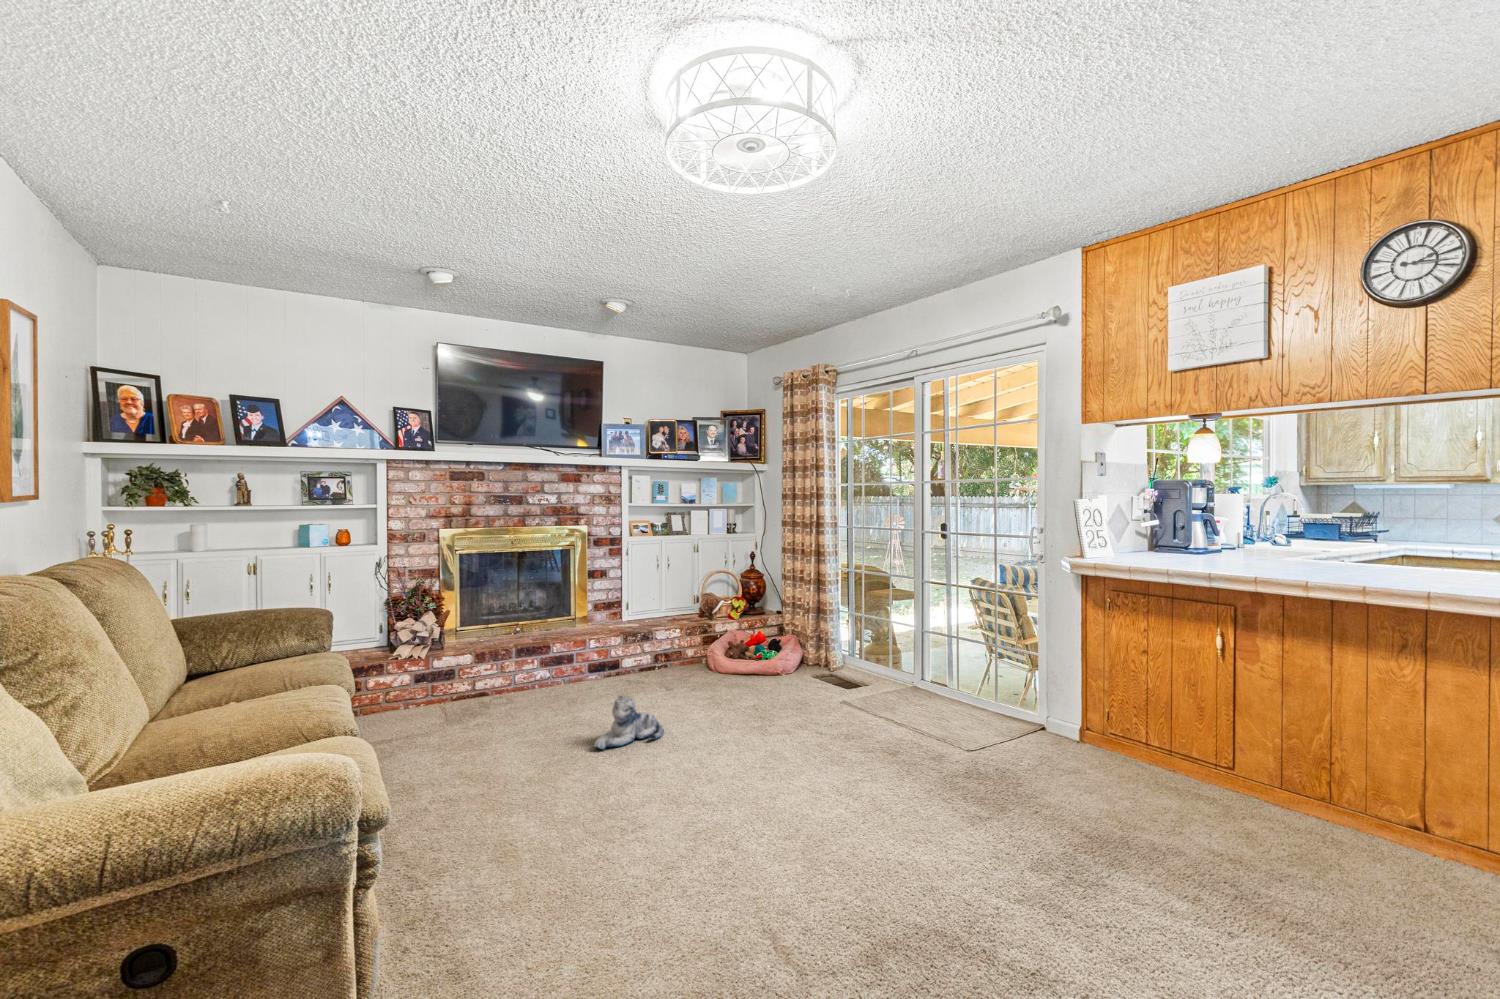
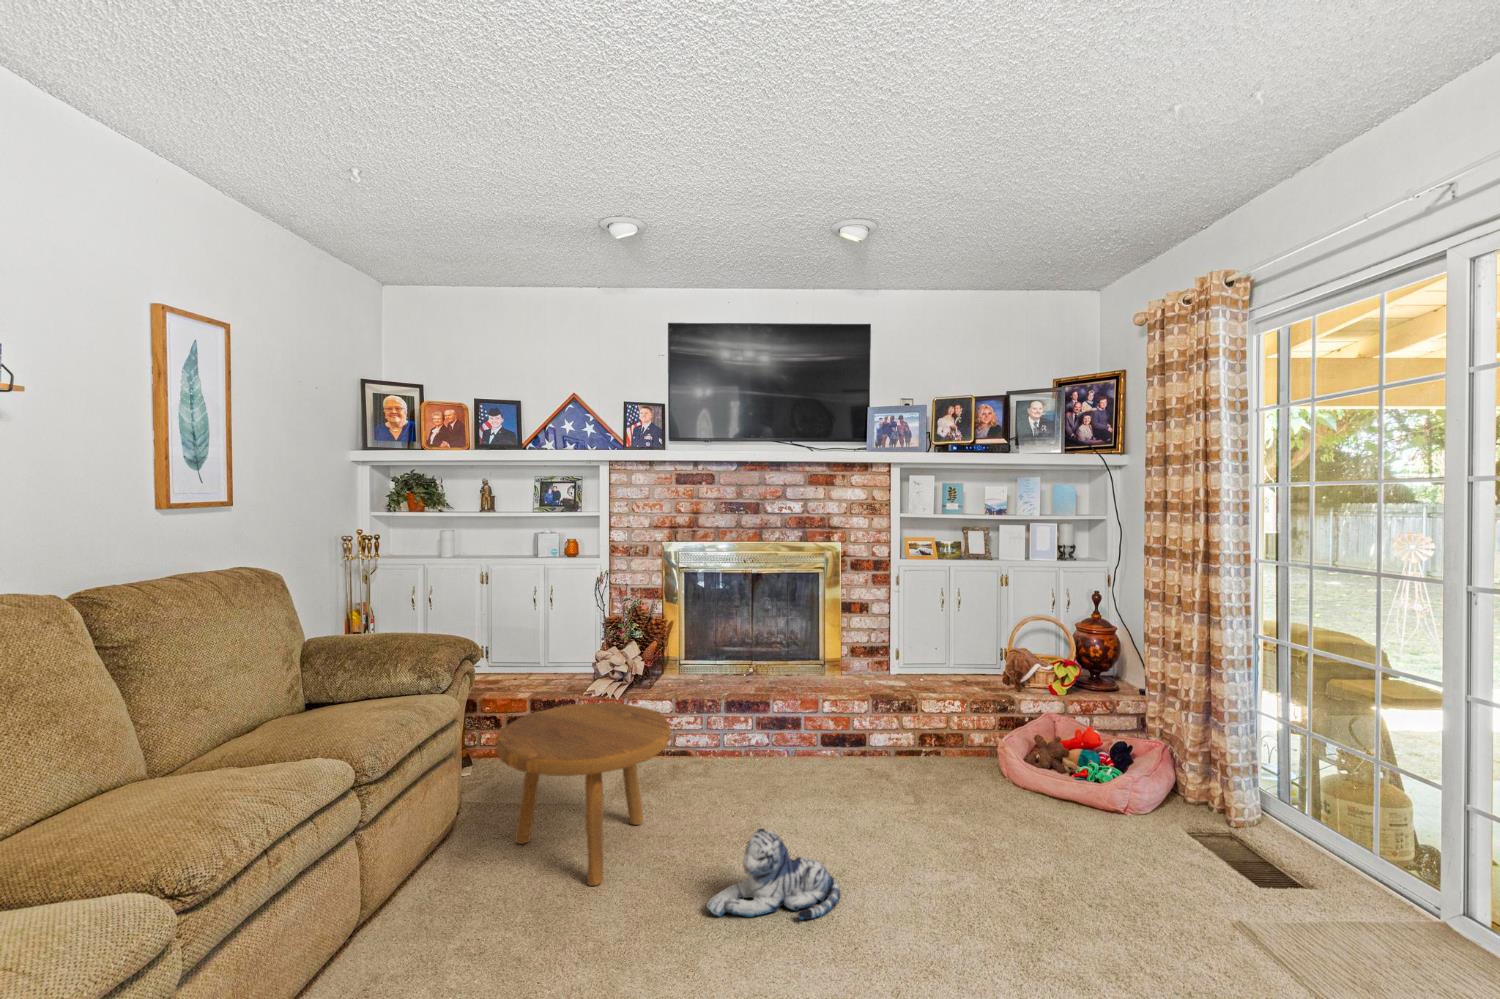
footstool: none [408,647,539,759] -> present [497,702,671,886]

